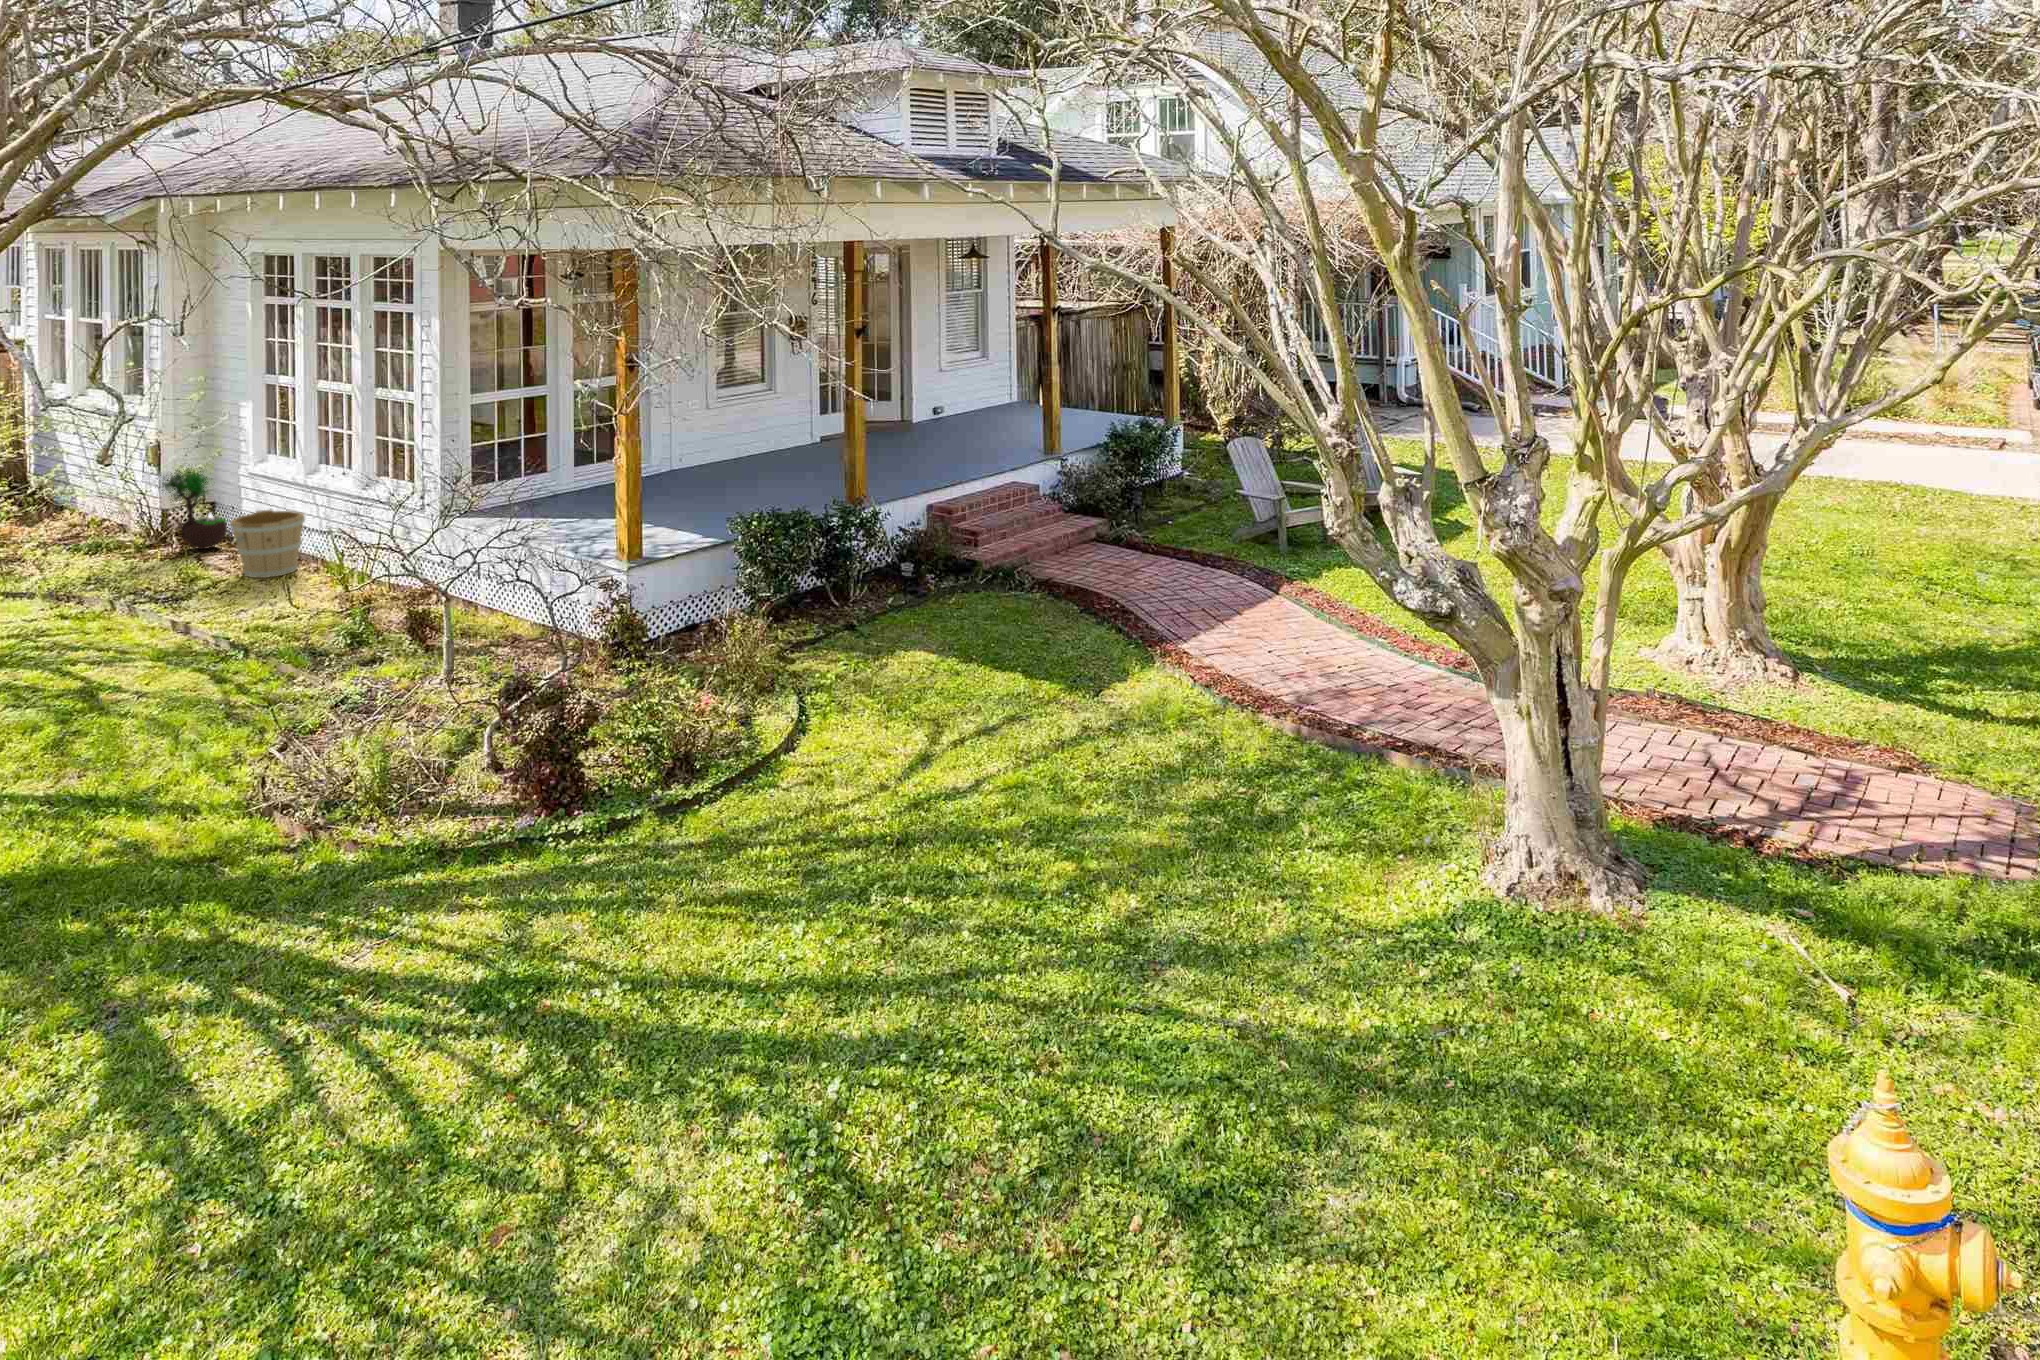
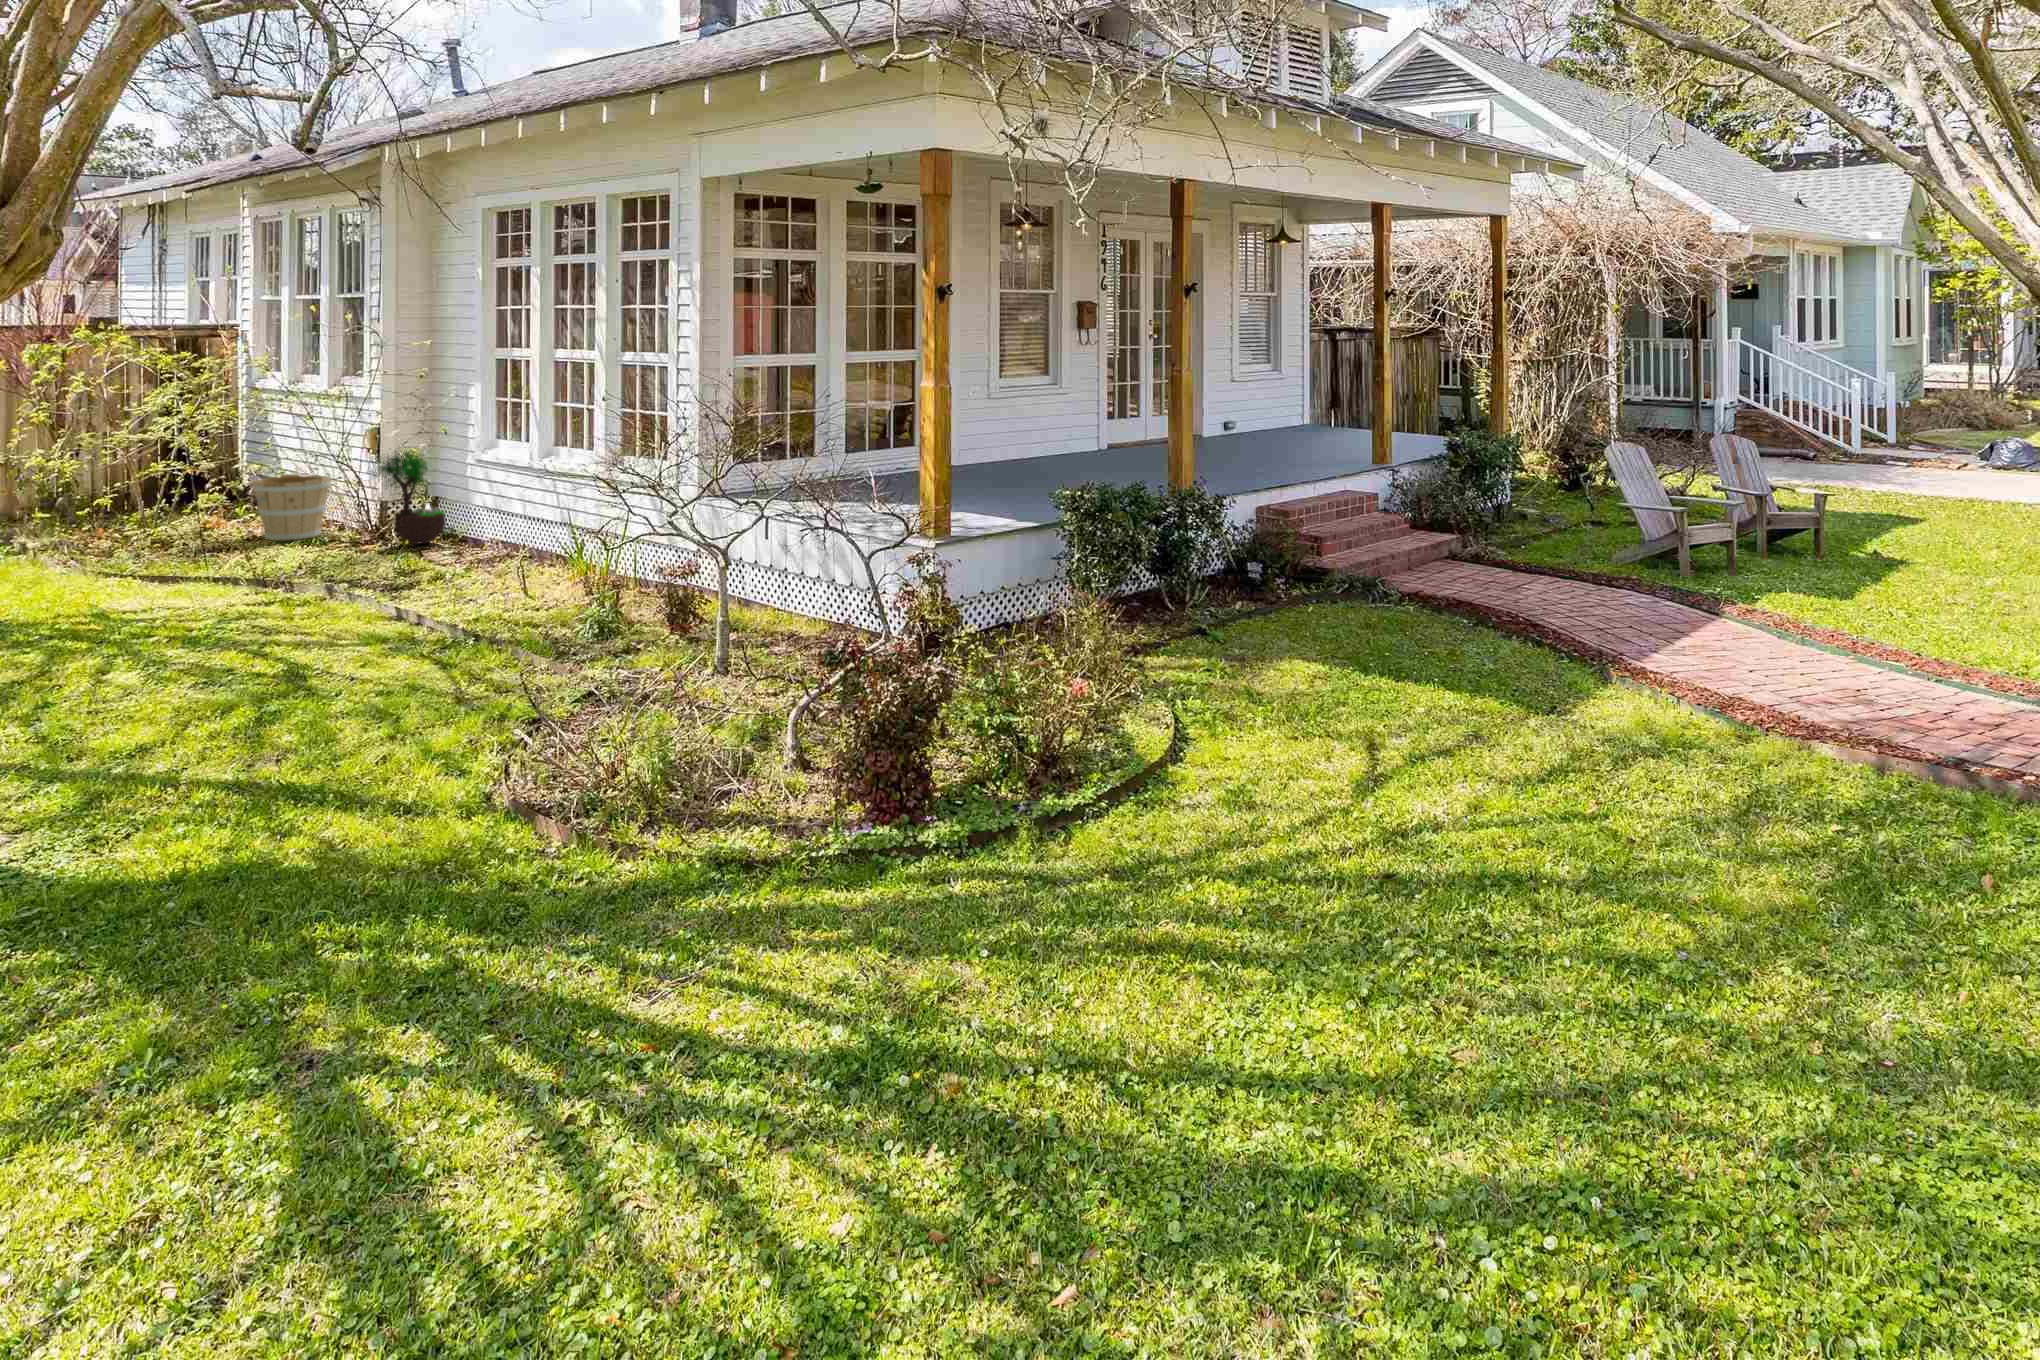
wooden bucket: present [230,510,305,578] -> present [252,474,331,541]

